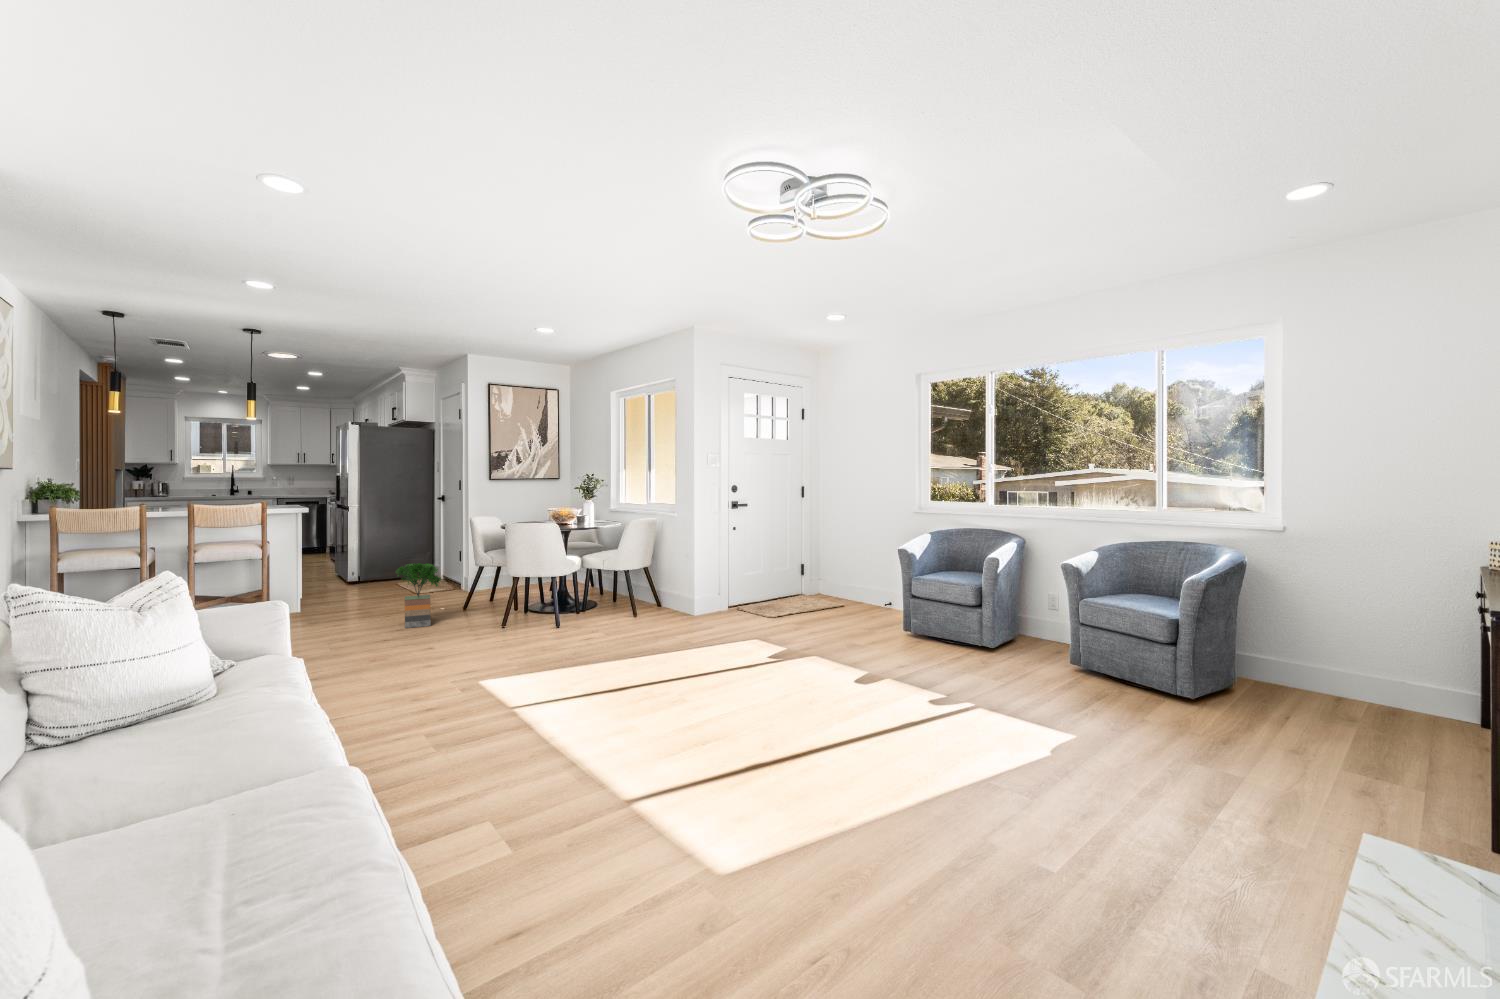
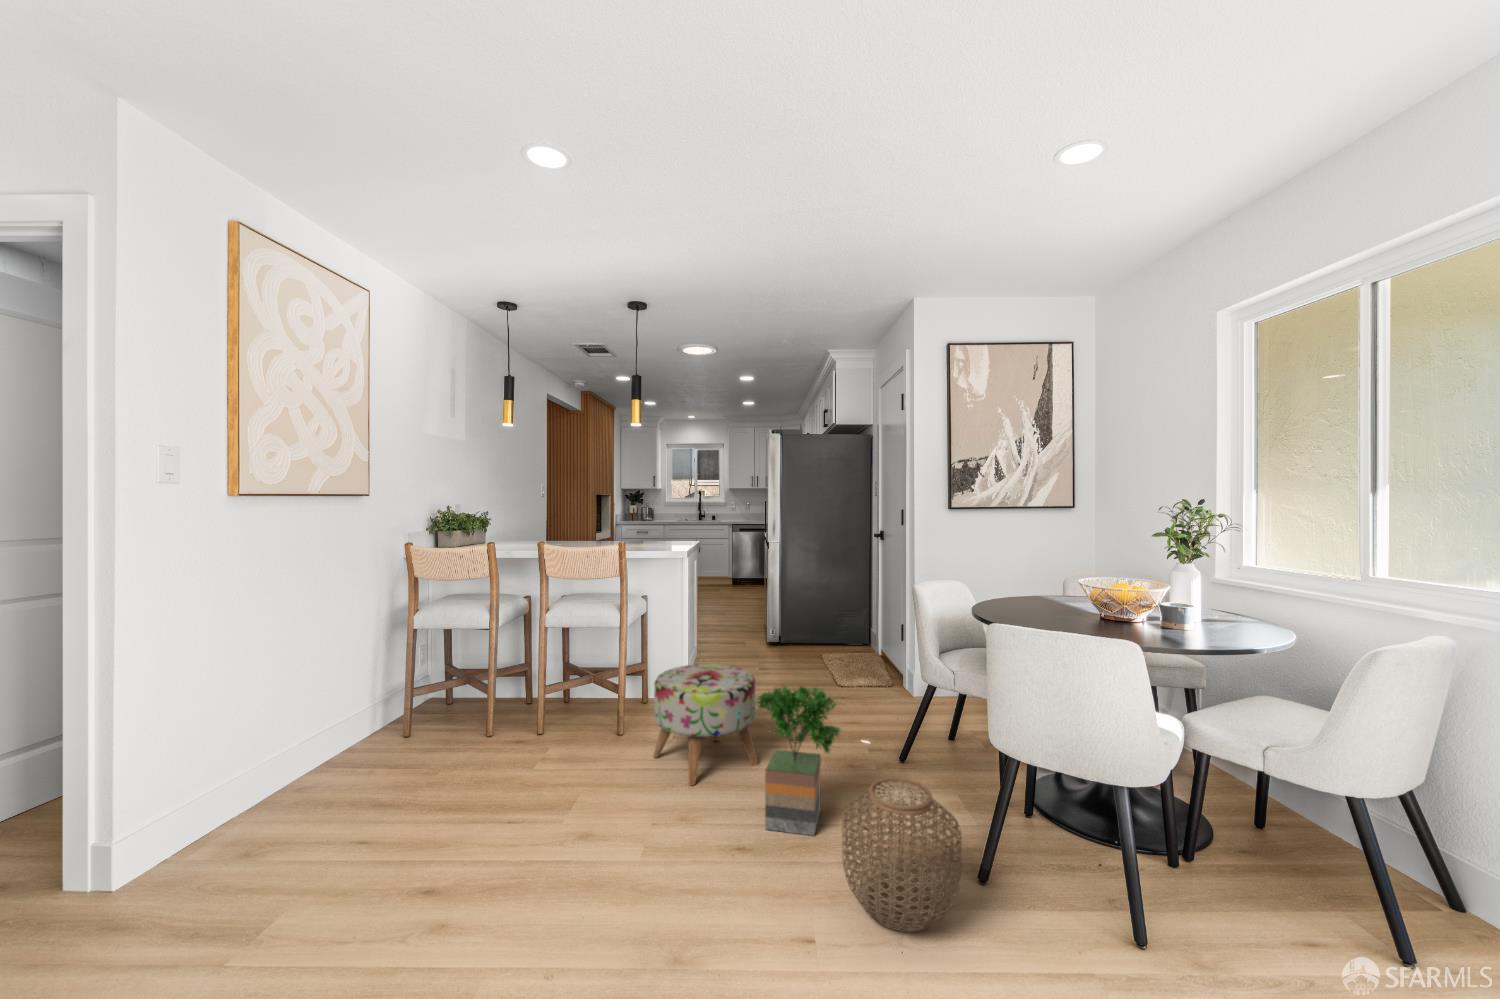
ottoman: none [316,570,387,626] -> present [654,664,758,785]
woven basket: none [450,583,497,633] -> present [842,778,962,932]

